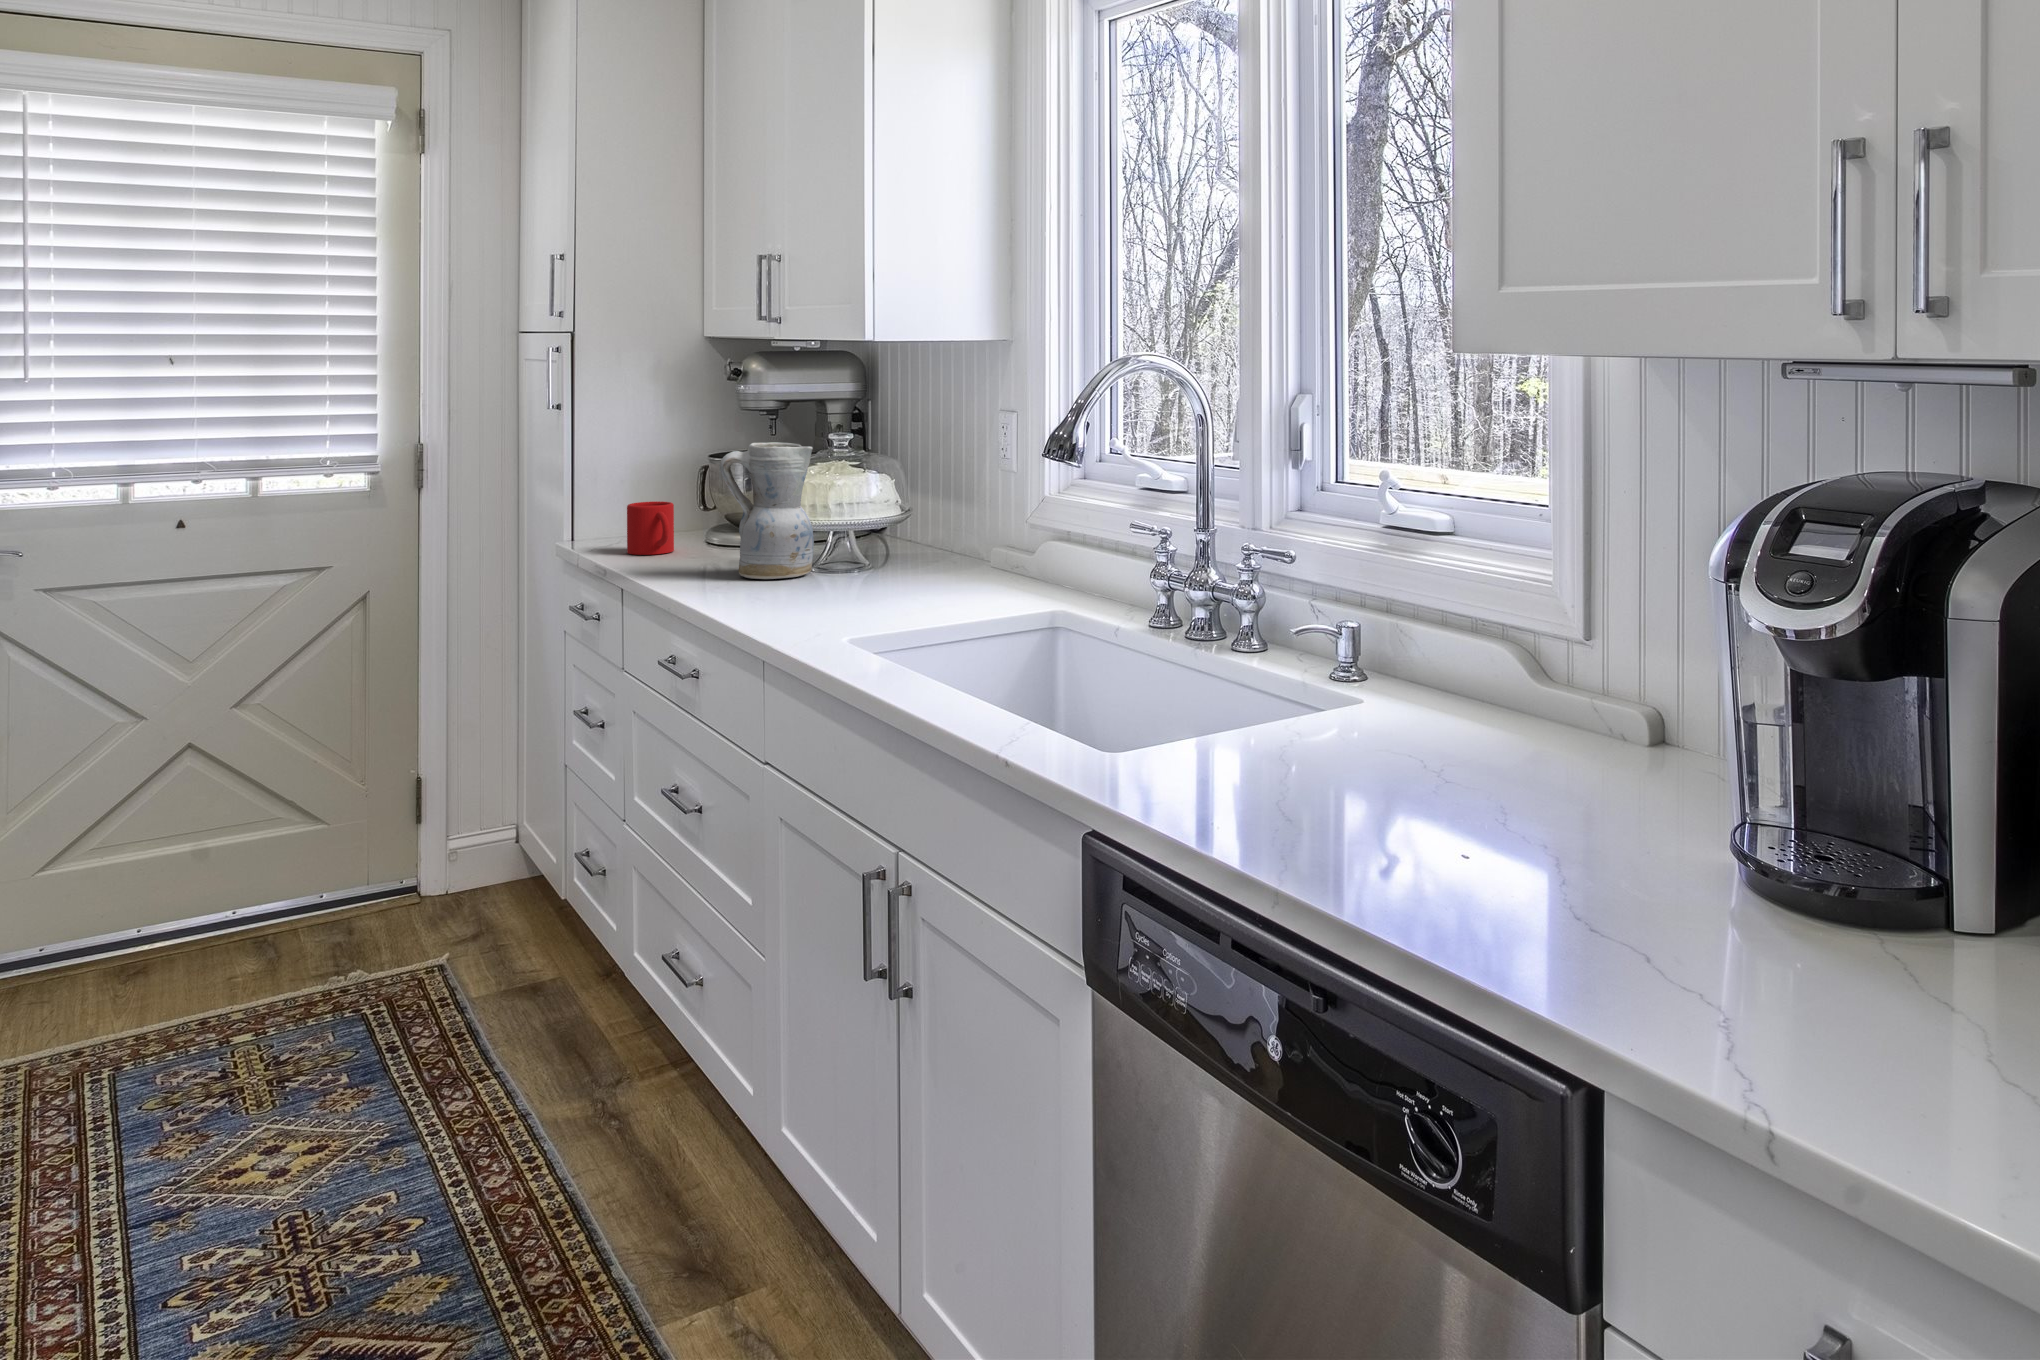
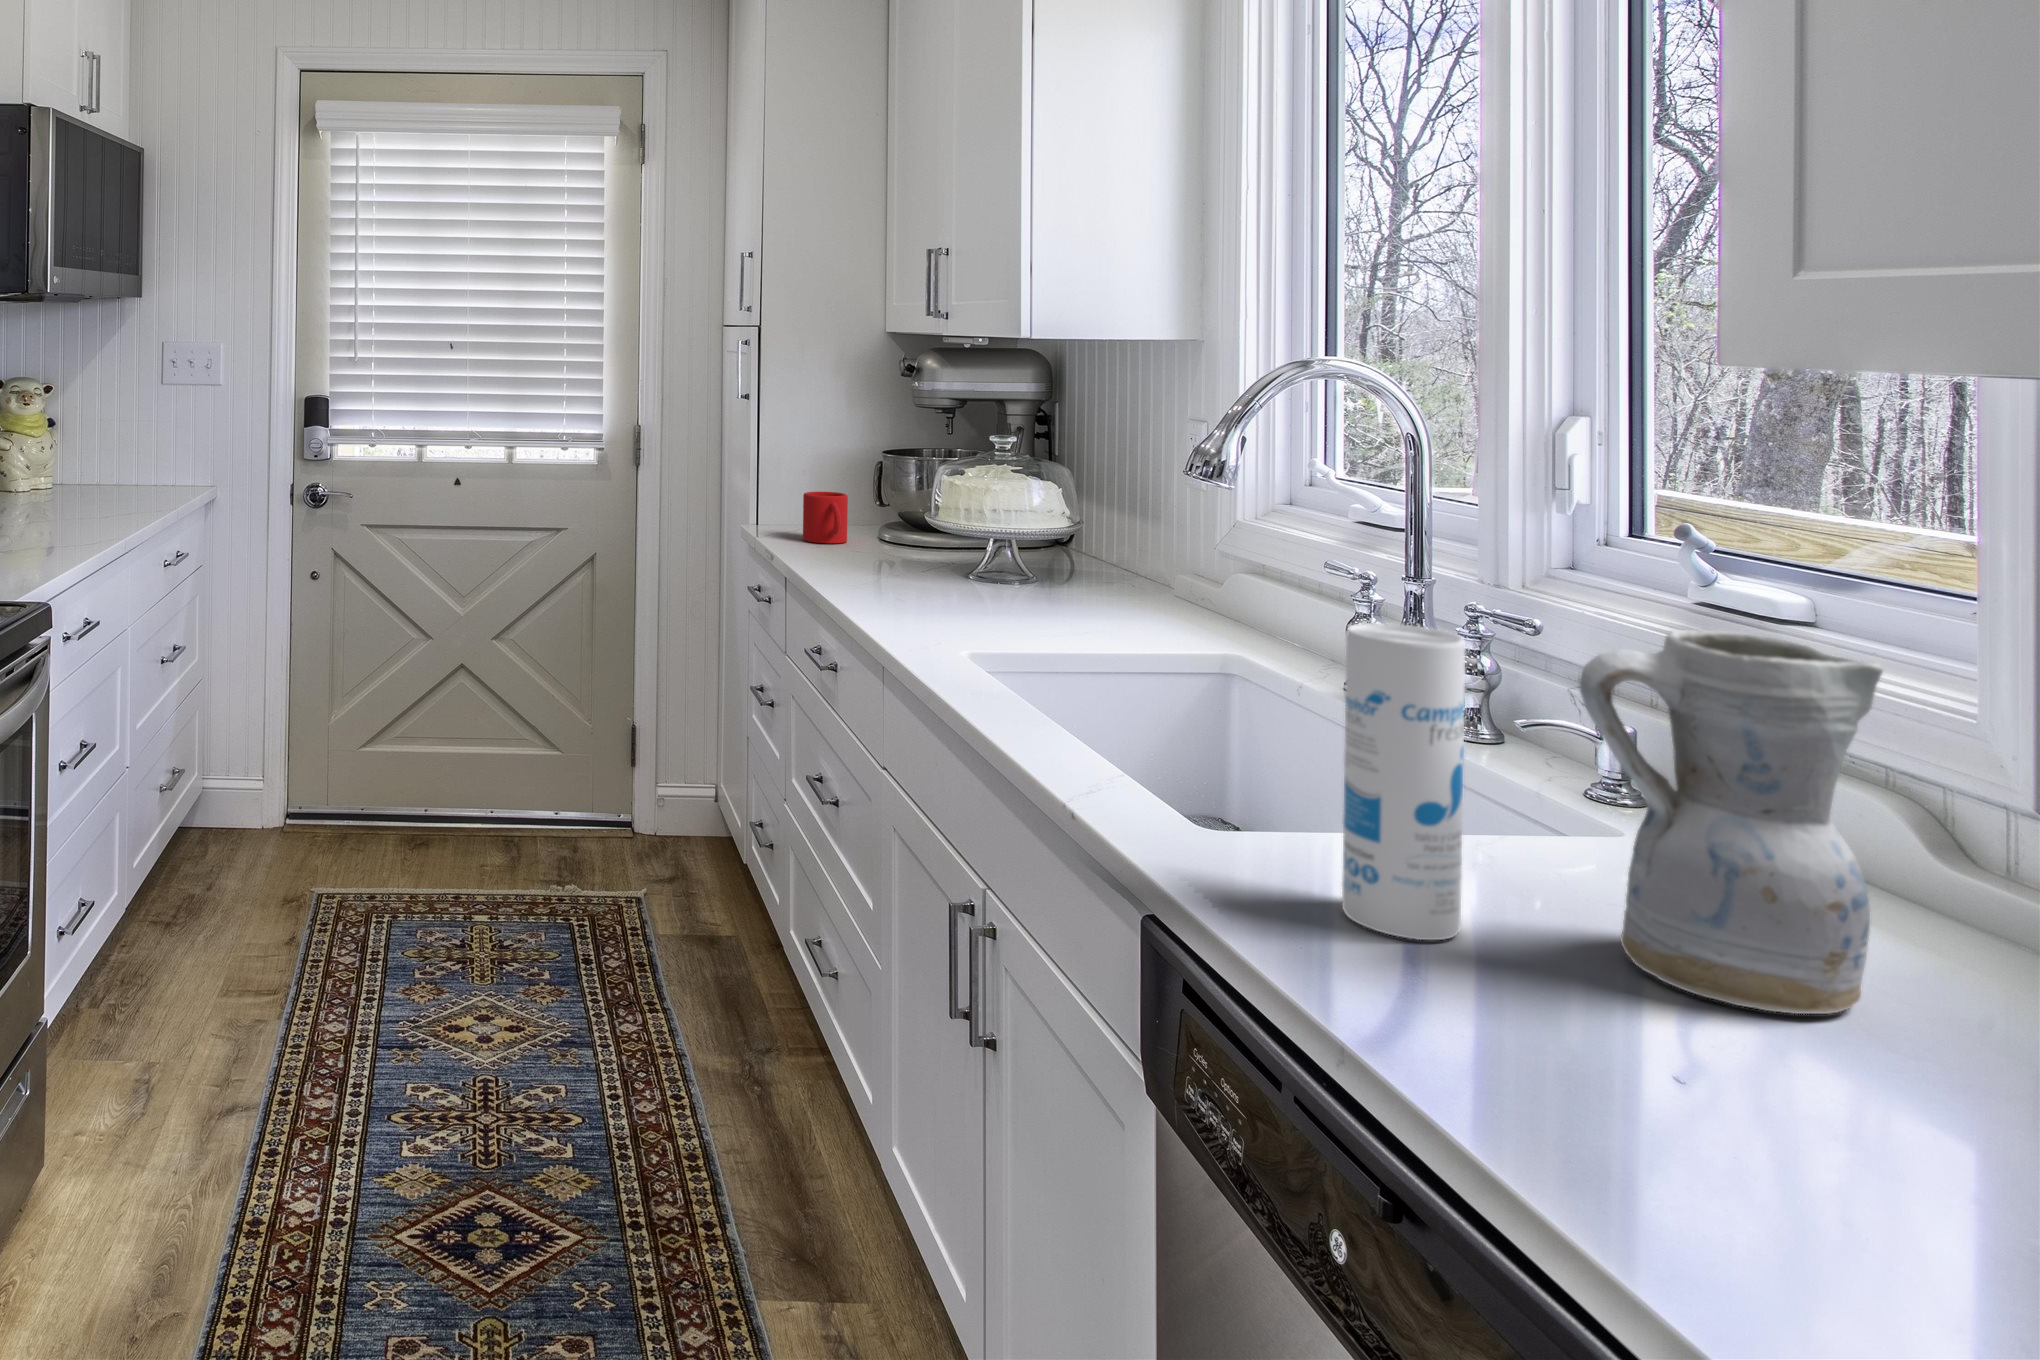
ceramic pitcher: present [720,442,814,579] -> present [1579,630,1883,1014]
canister: none [1222,557,1304,804] -> present [1342,623,1465,940]

